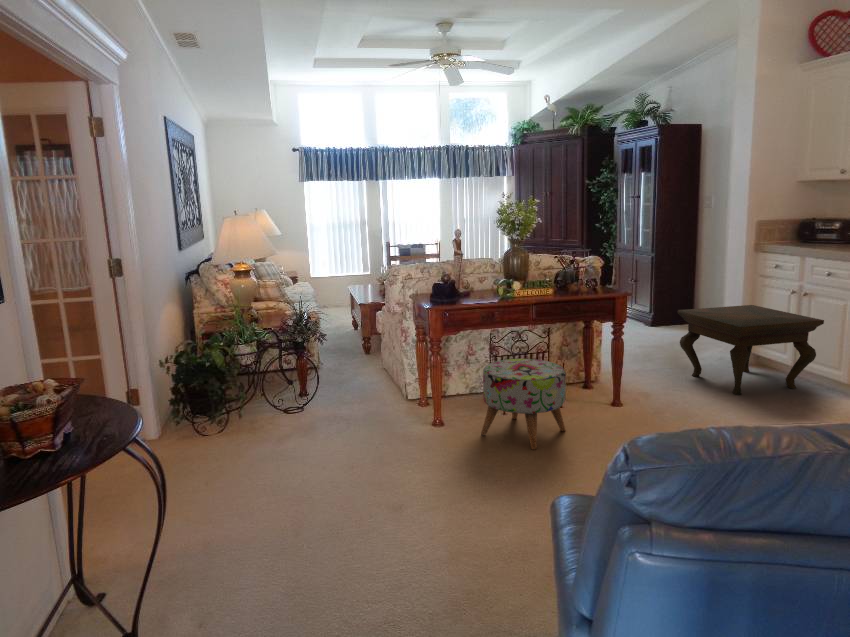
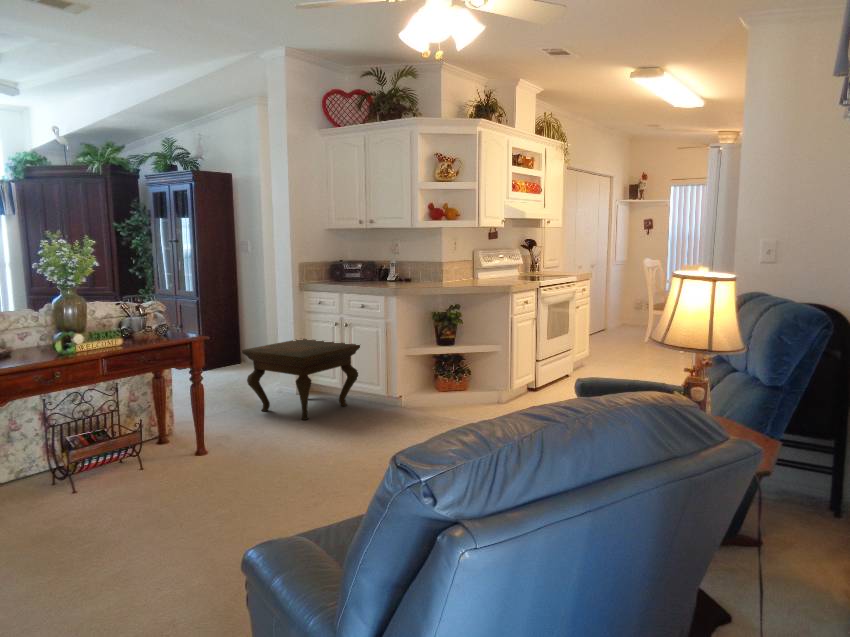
ottoman: present [481,359,566,450] -> none [47,419,157,524]

